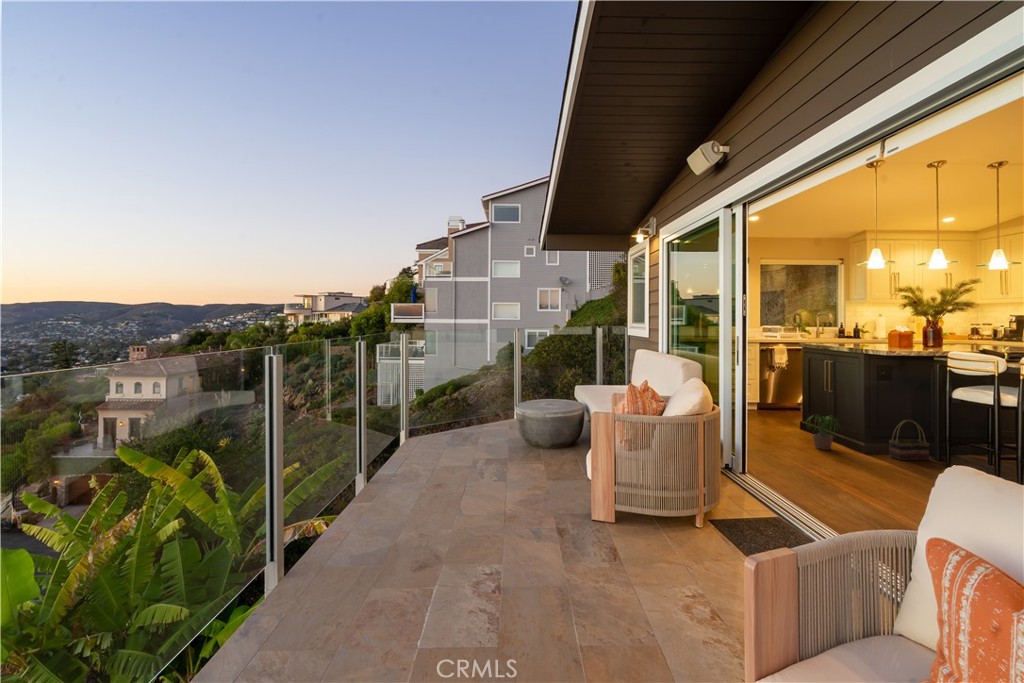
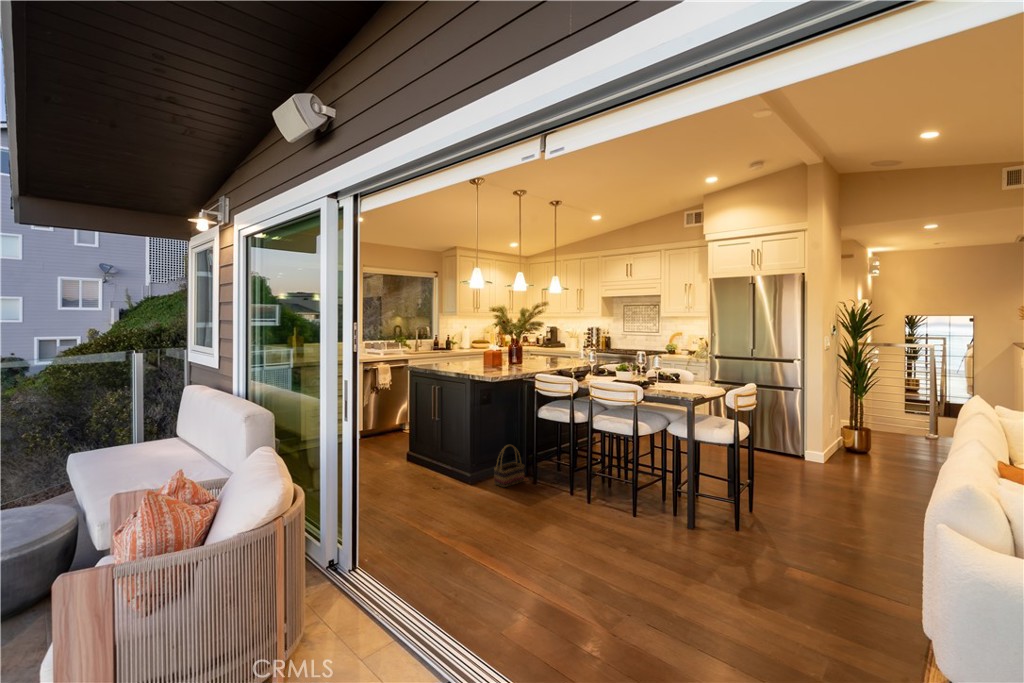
potted plant: present [807,416,839,450] -> none [412,448,456,488]

